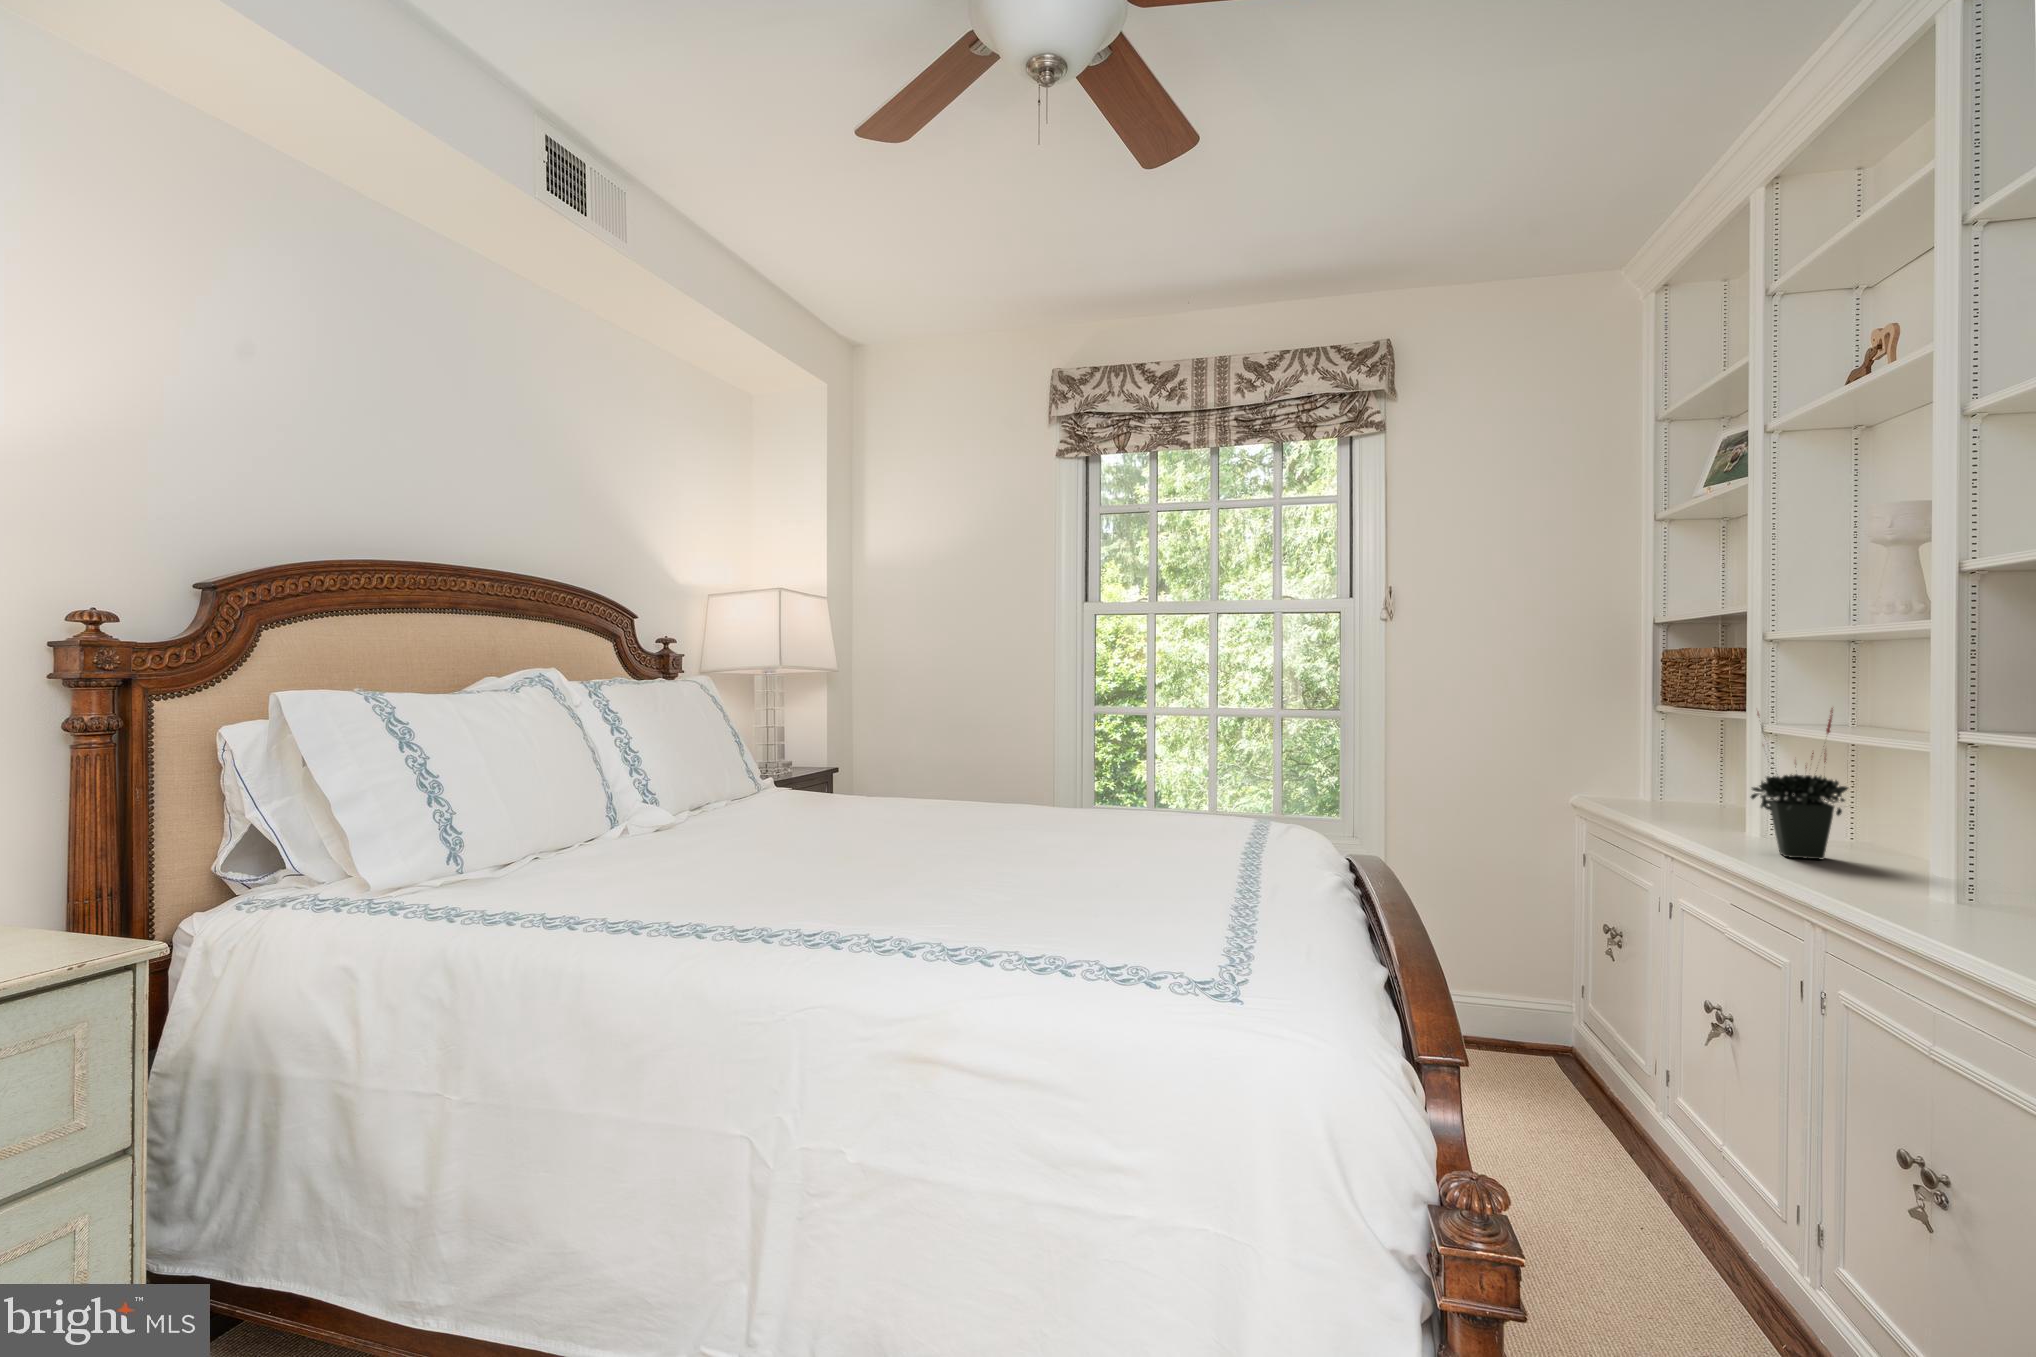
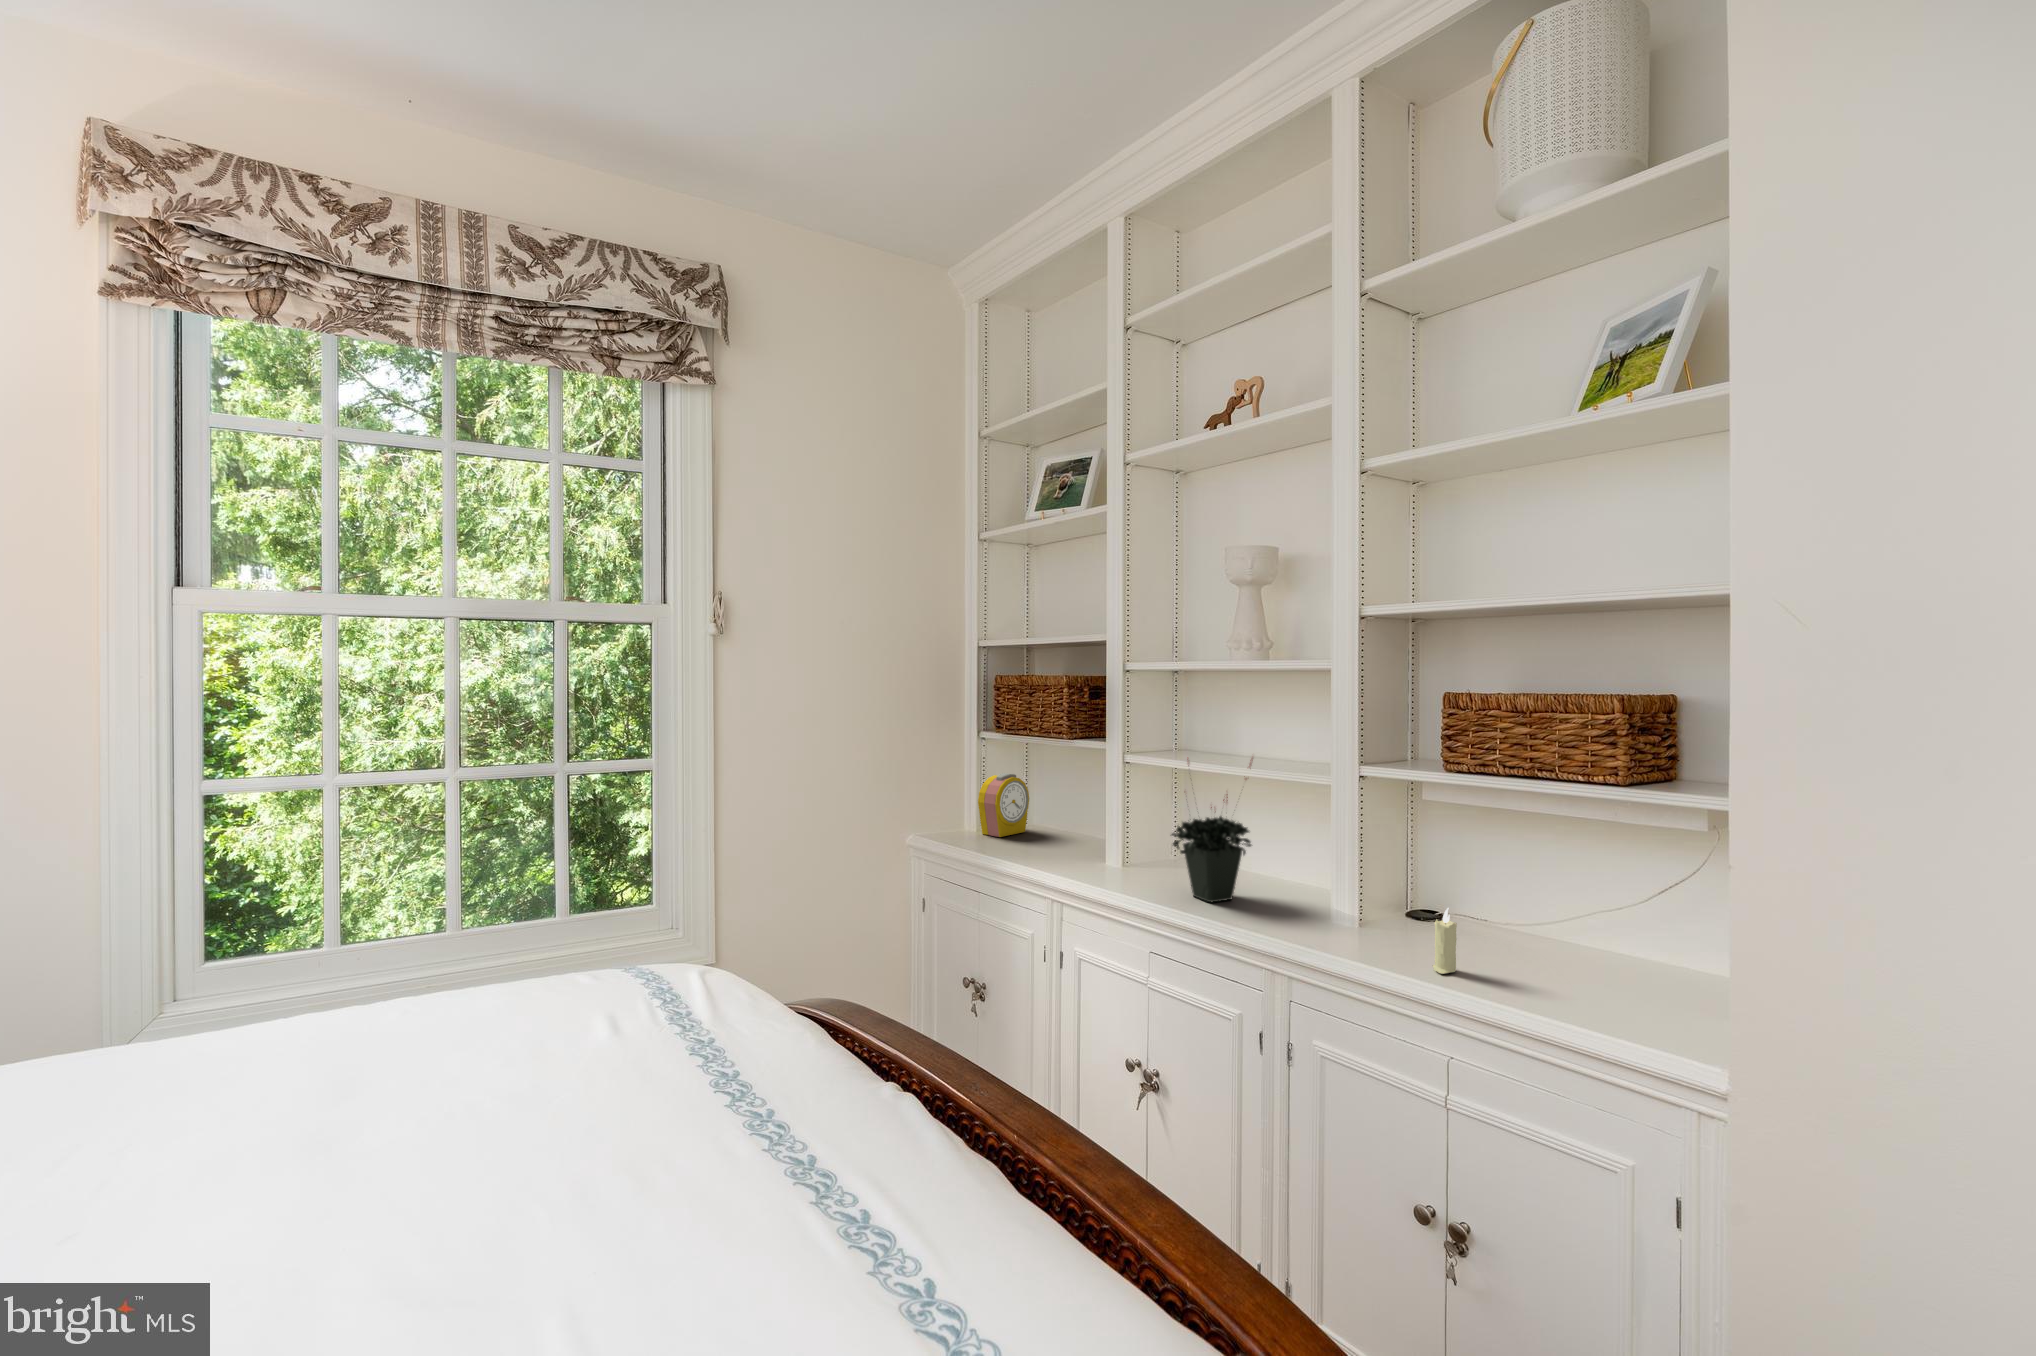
alarm clock: none [1637,747,1701,808] -> present [978,773,1029,837]
candle: none [1943,849,1977,918] -> present [1433,908,1457,974]

